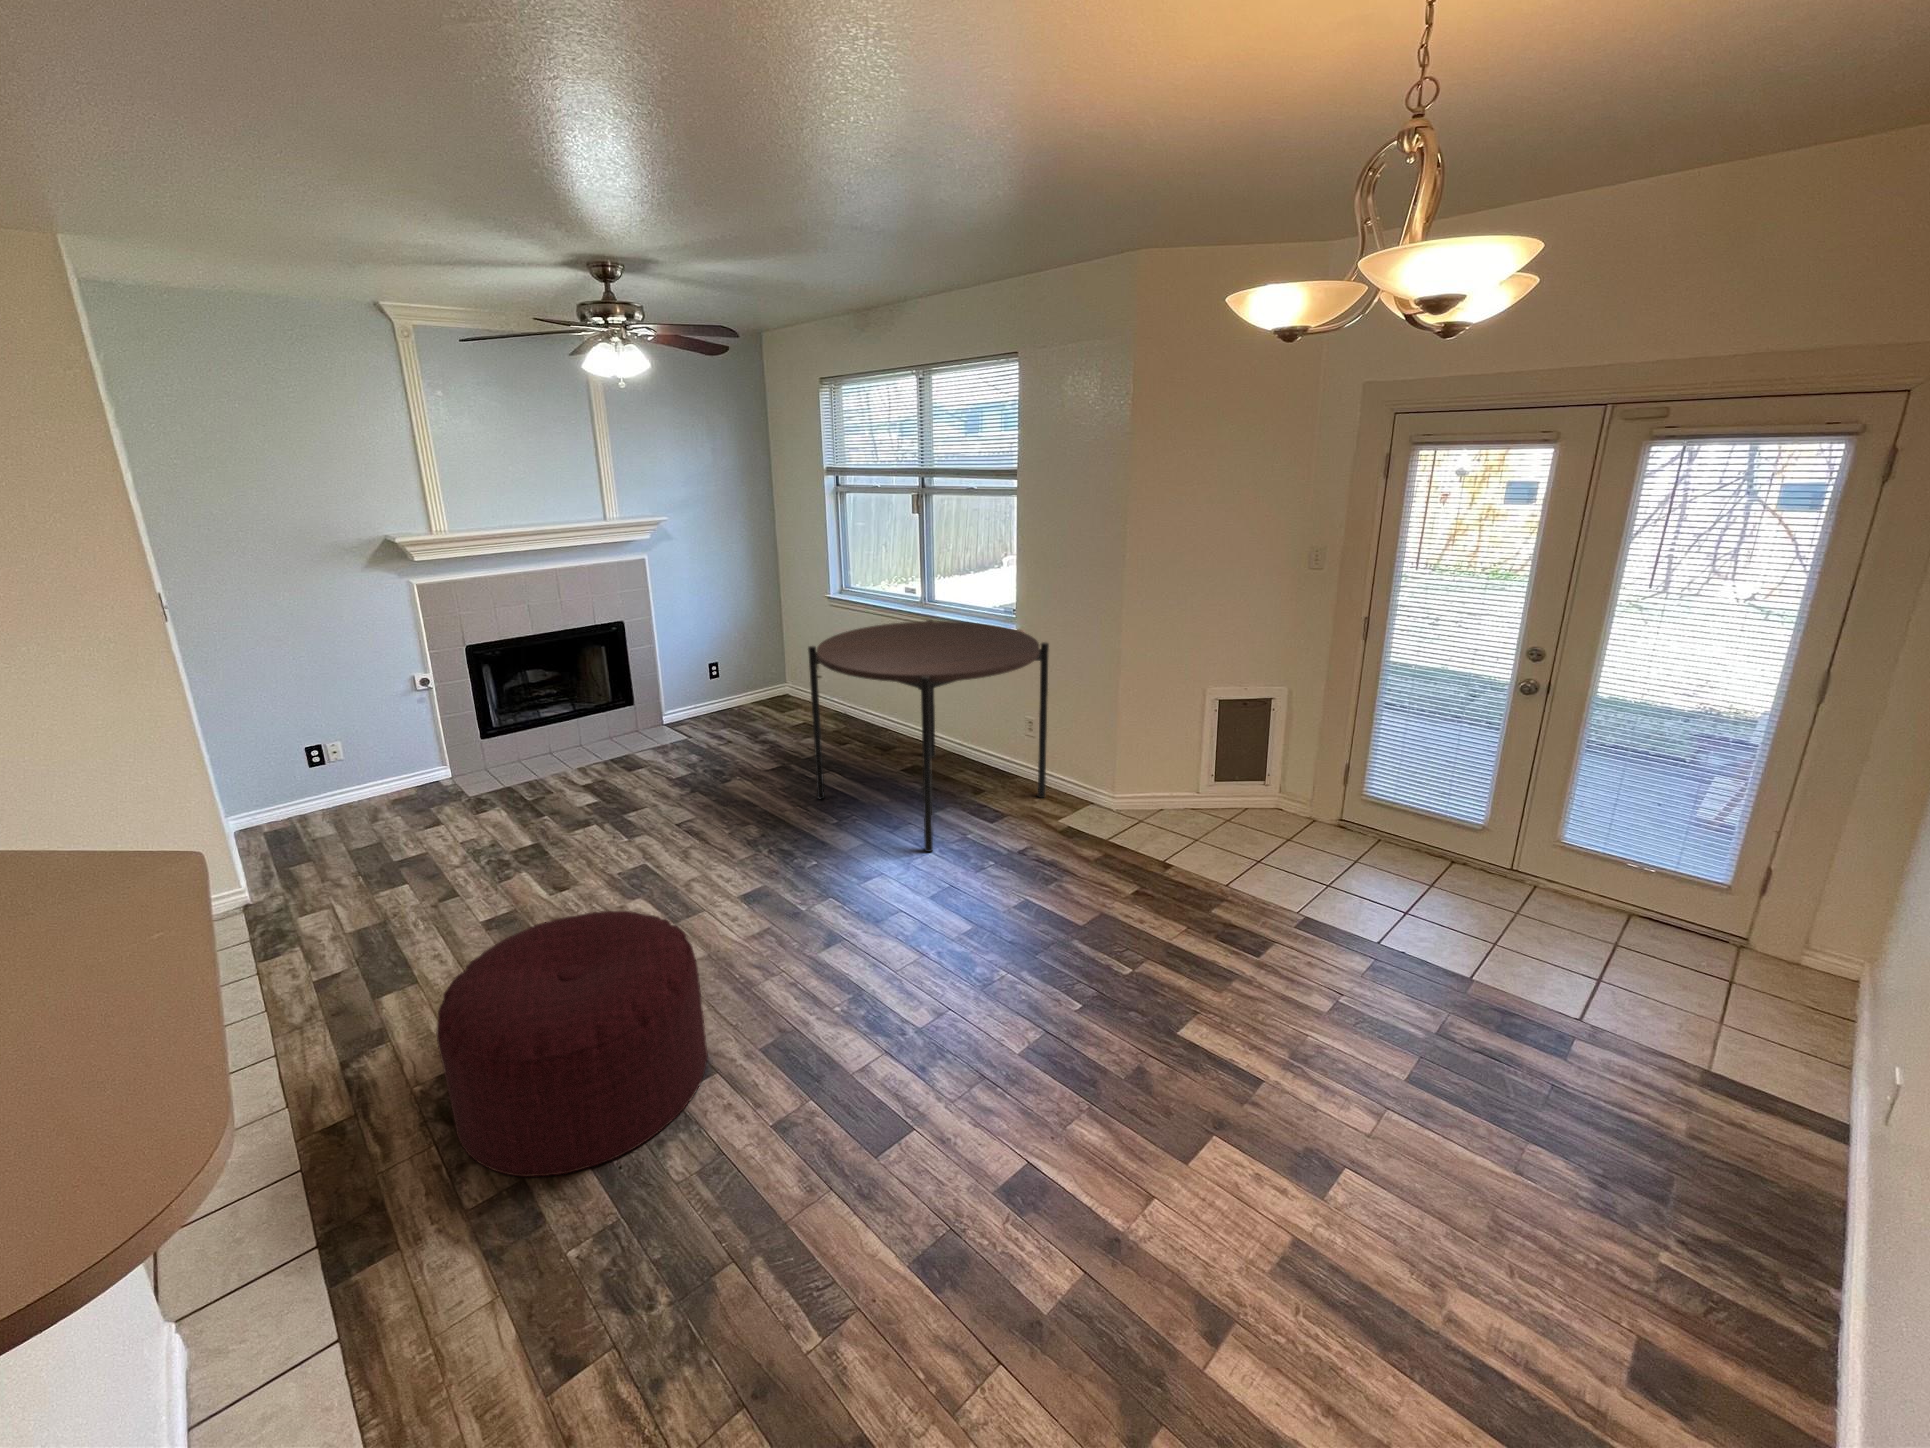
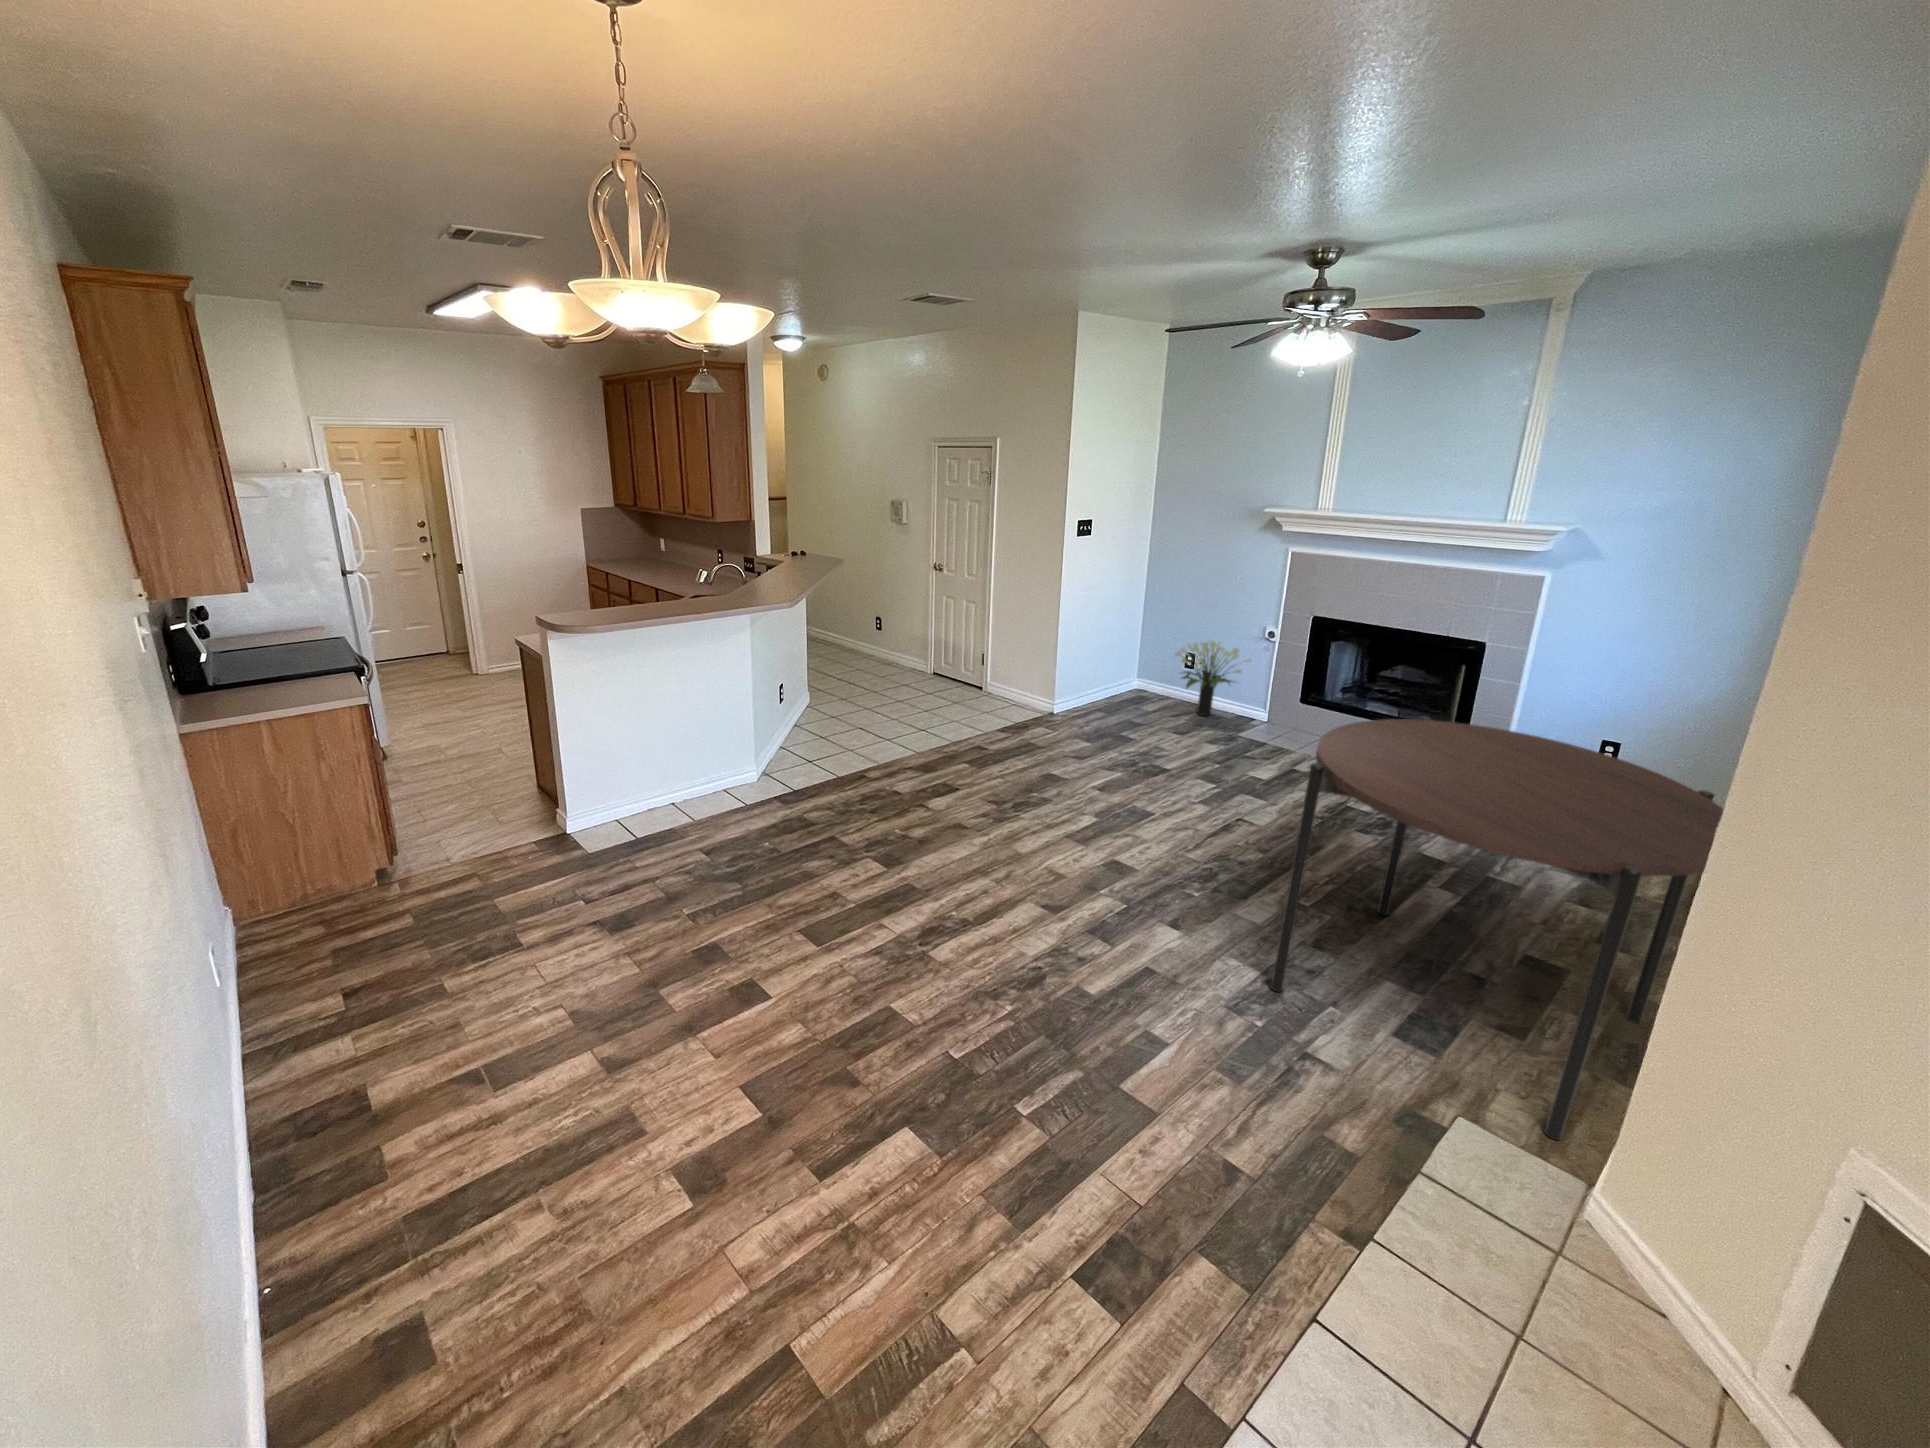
potted plant: none [285,724,393,820] -> present [1175,640,1250,716]
ottoman: present [436,911,708,1177] -> none [823,729,980,867]

